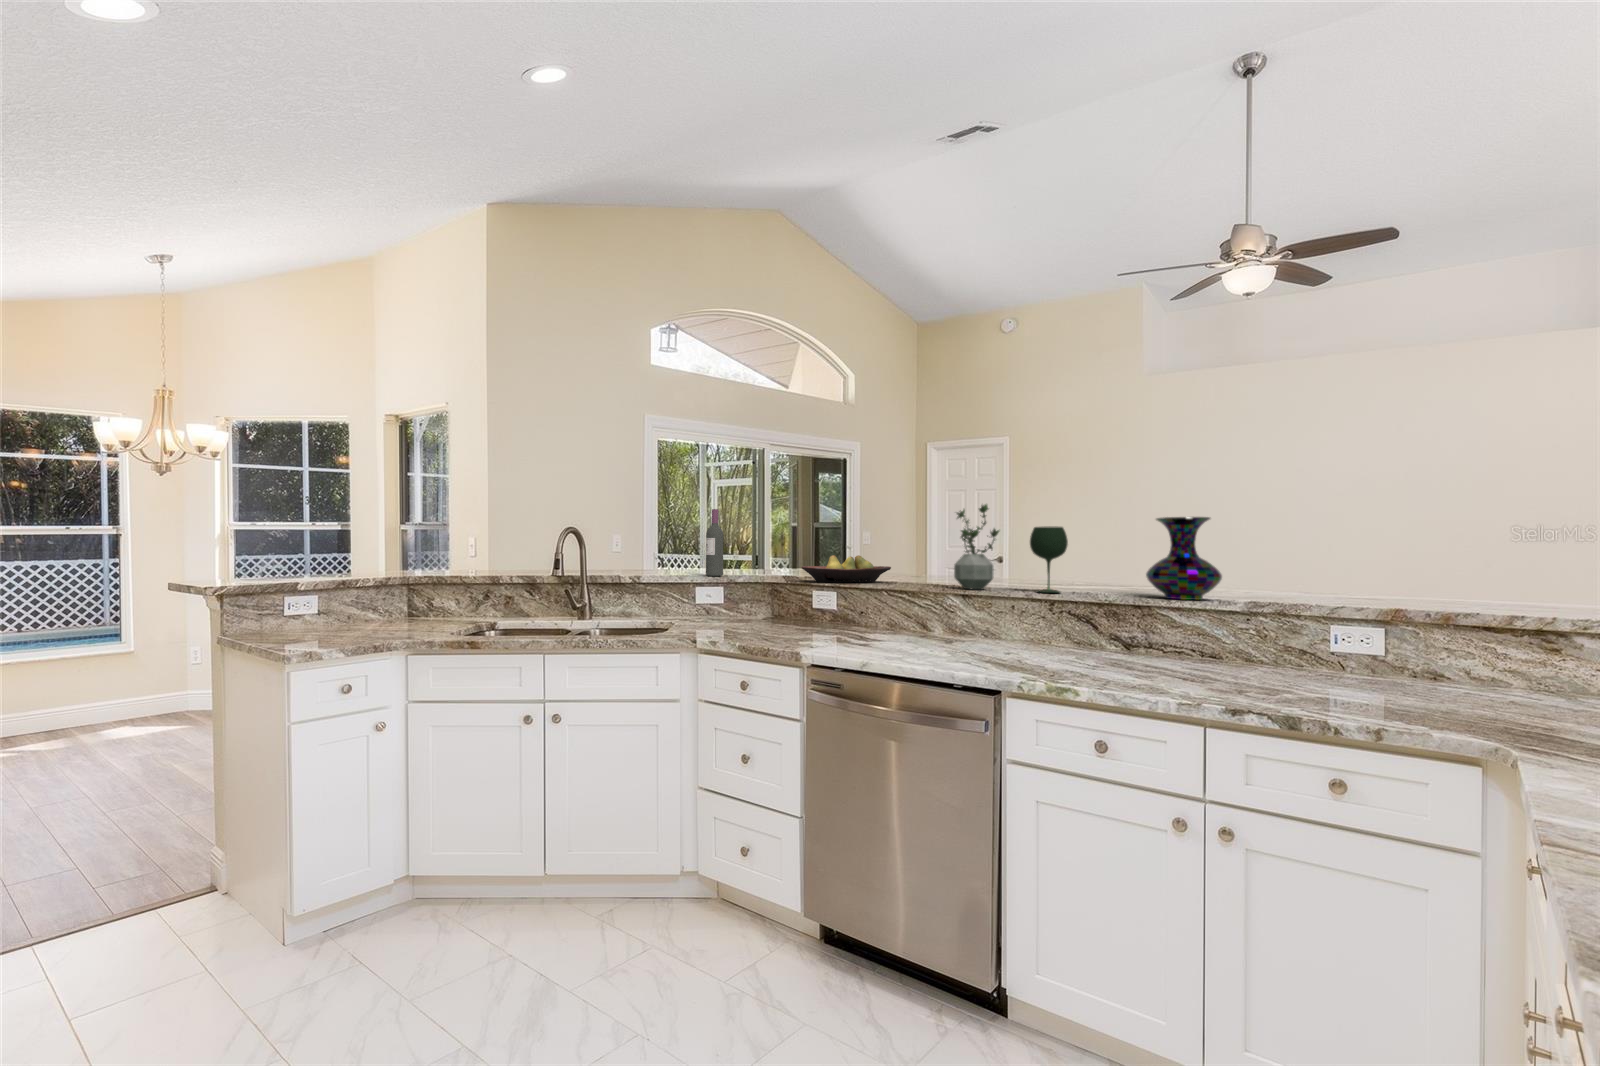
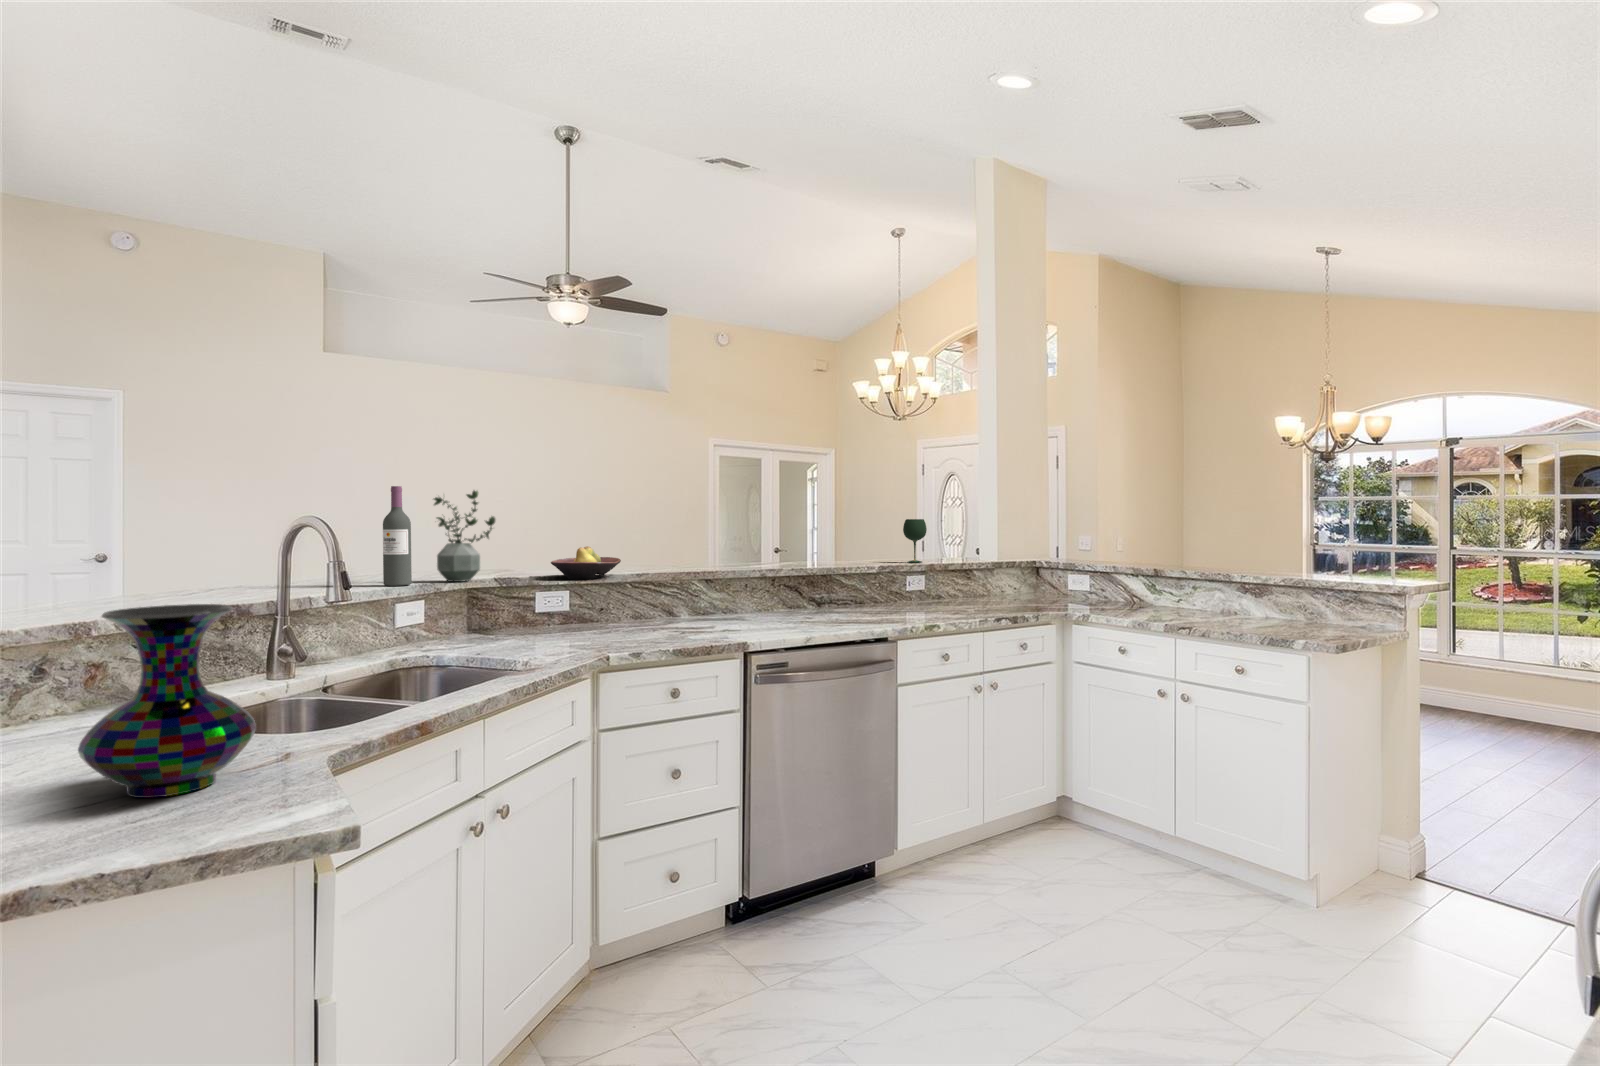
potted plant: present [954,504,999,589] -> present [434,490,495,582]
vase: present [1146,517,1222,600] -> present [78,604,256,798]
wine glass: present [1030,526,1068,593] -> present [903,519,927,563]

